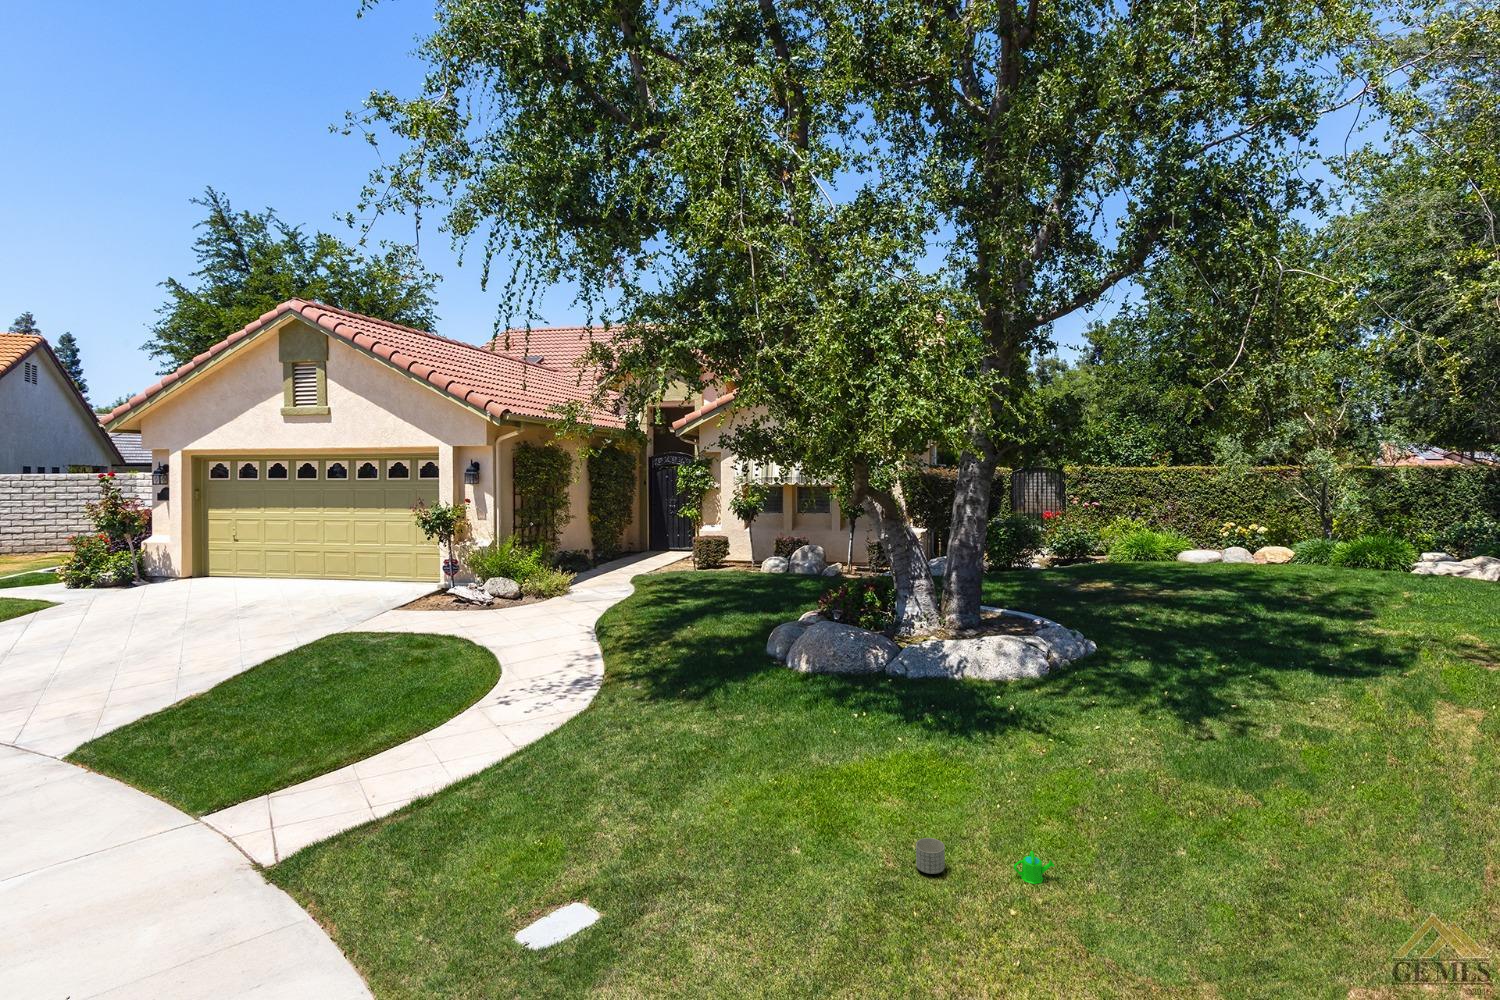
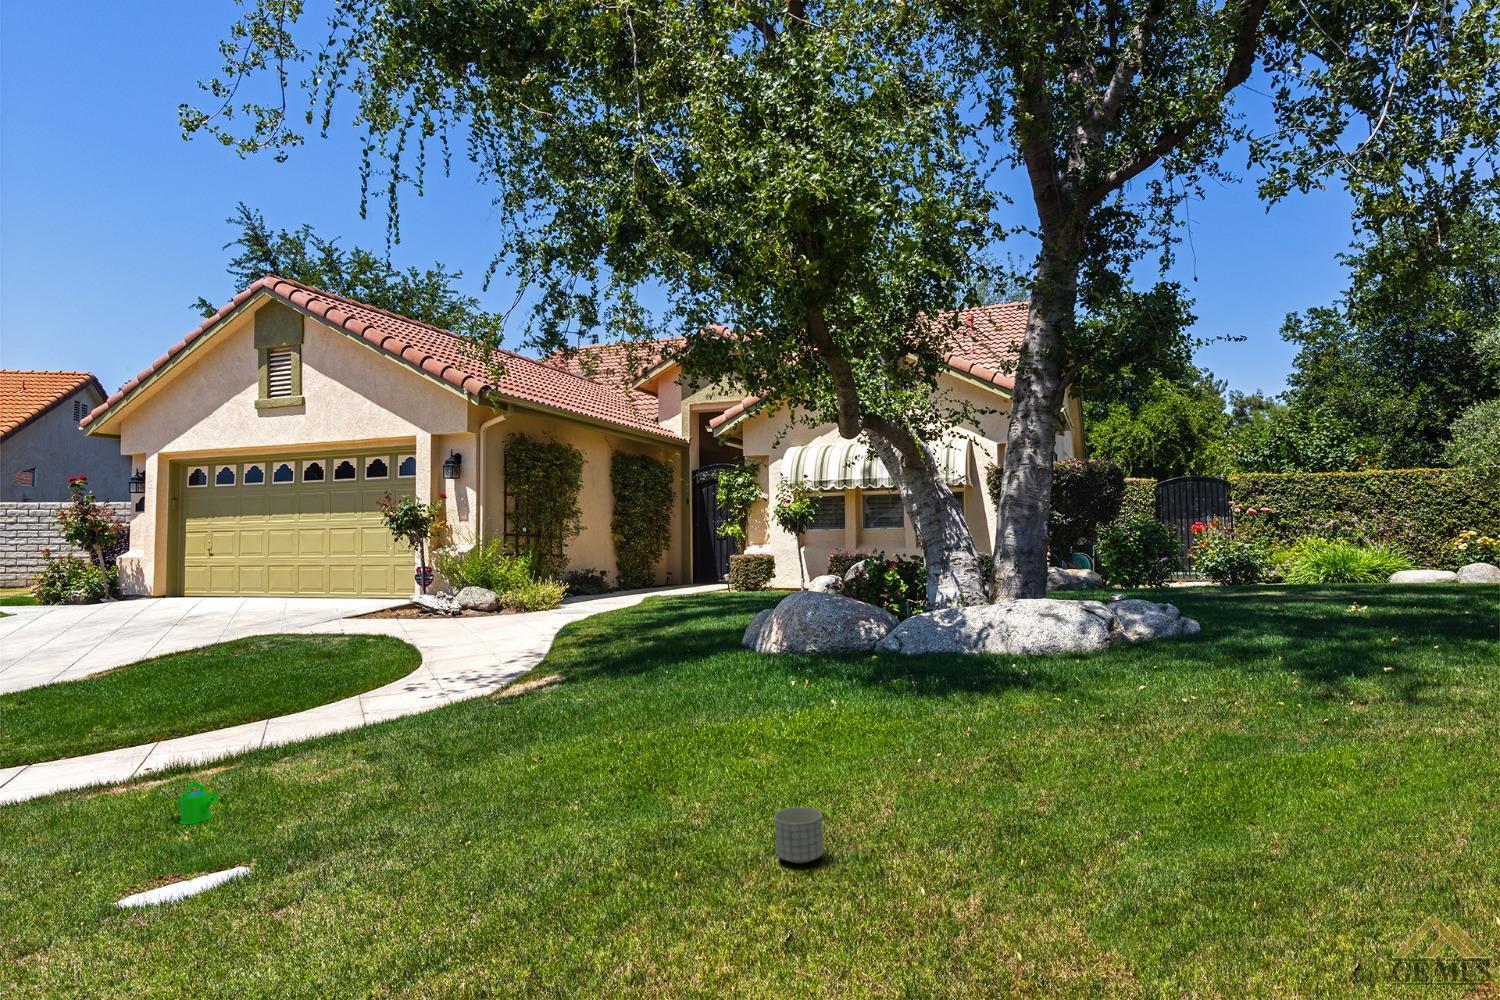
watering can: present [1014,851,1055,884] -> present [177,781,219,824]

